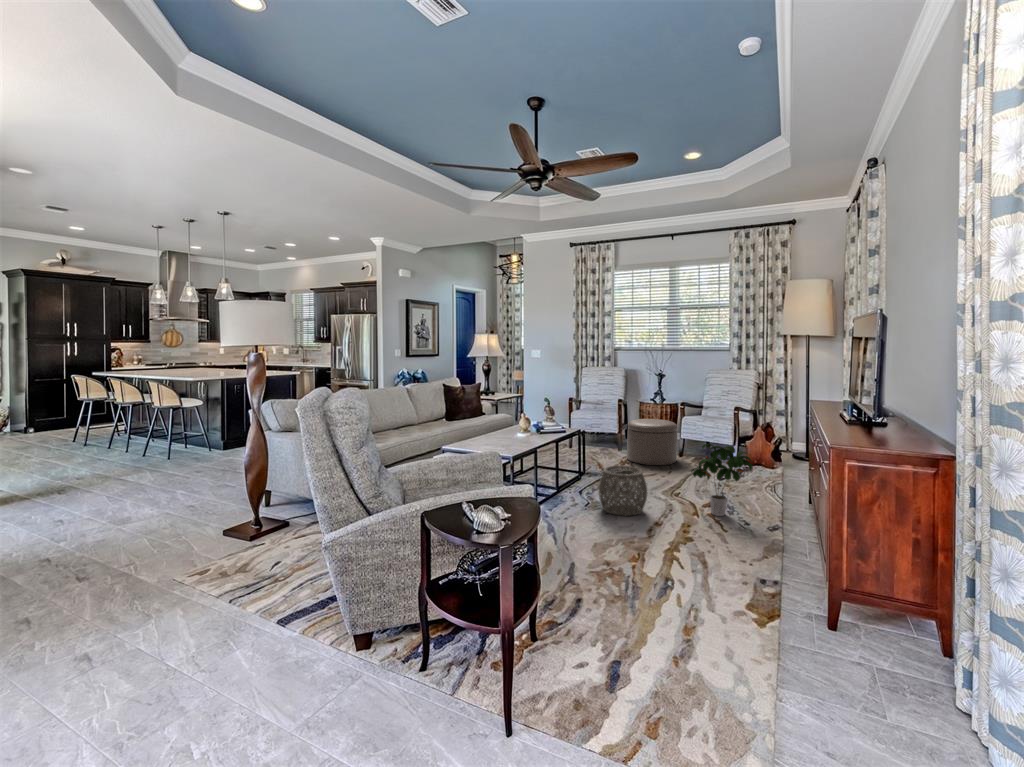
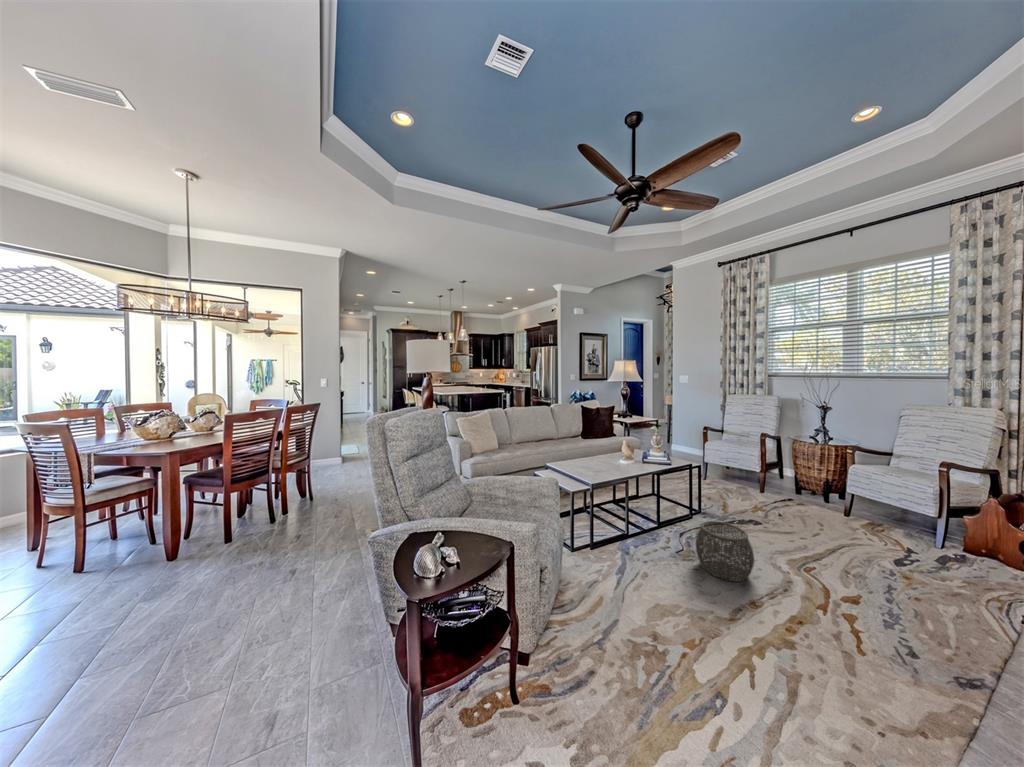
ottoman: present [627,419,677,465] -> none [772,470,839,525]
potted plant: present [691,443,753,516] -> none [823,524,923,624]

